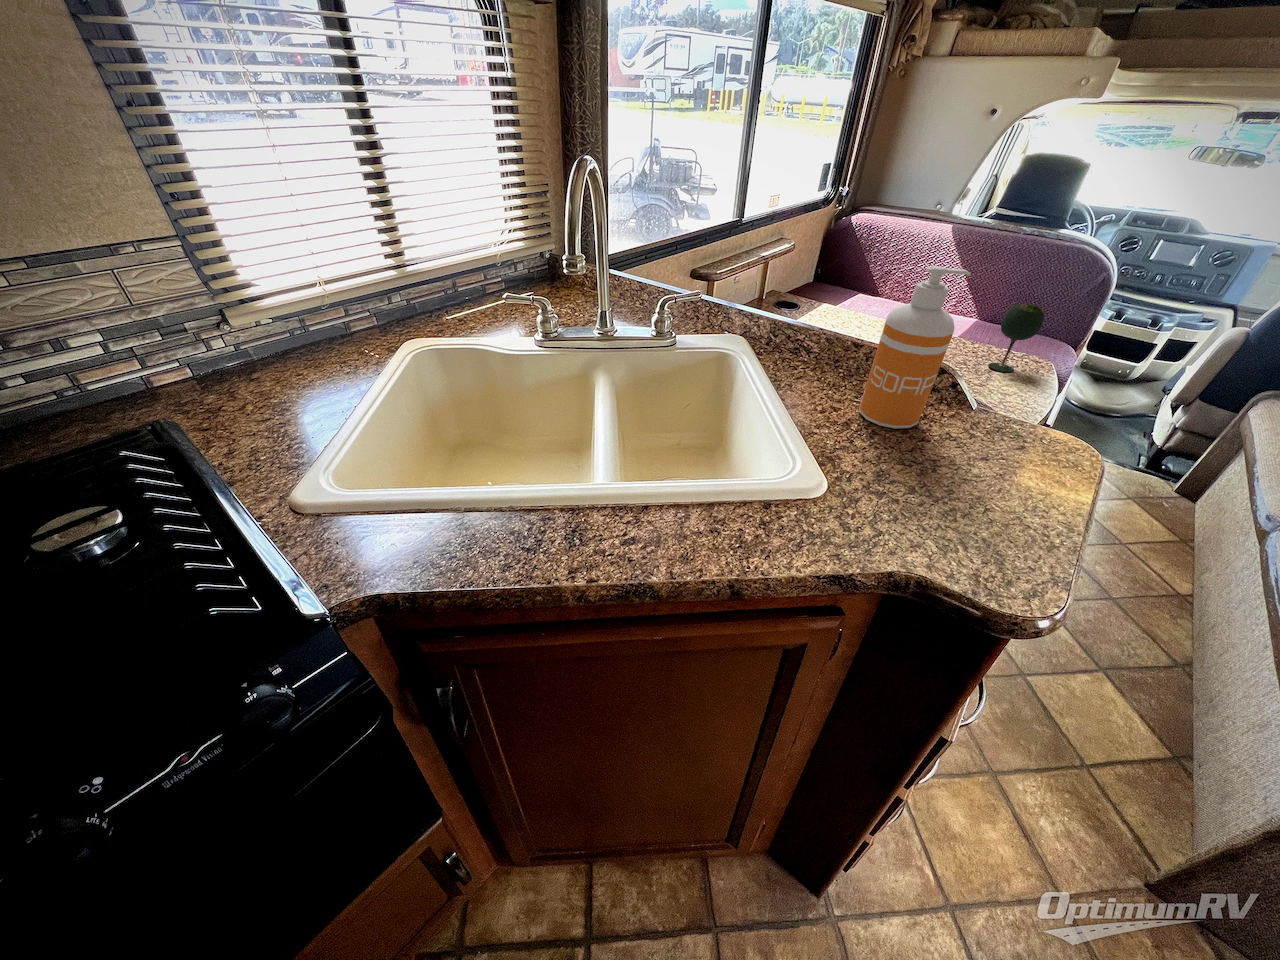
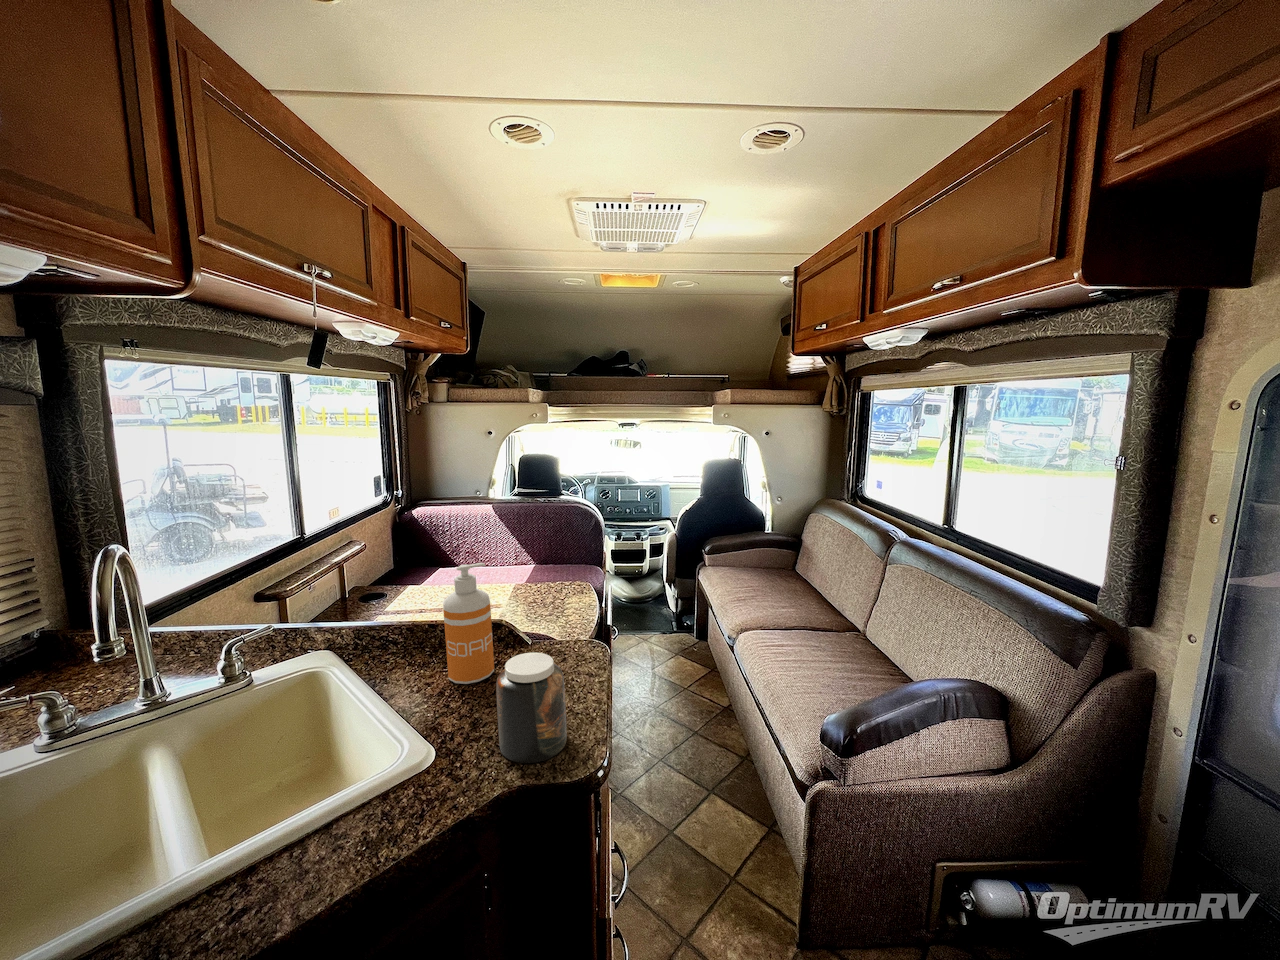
wine glass: present [988,304,1044,372] -> none [544,552,569,601]
jar: none [906,416,1053,565] -> present [496,652,567,763]

